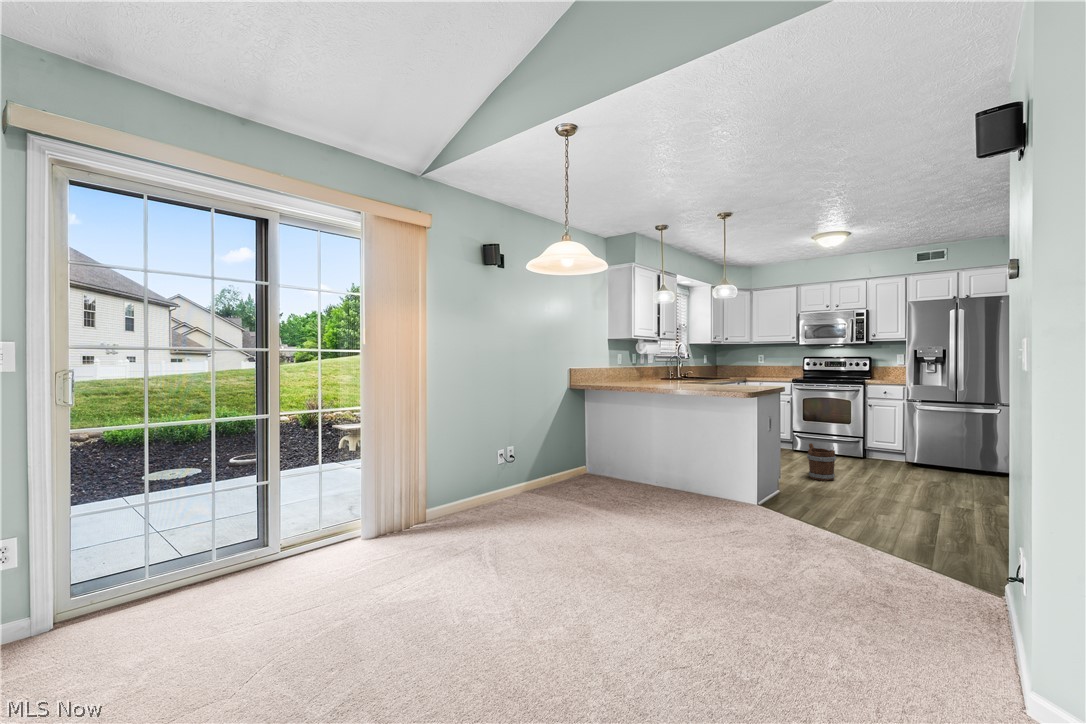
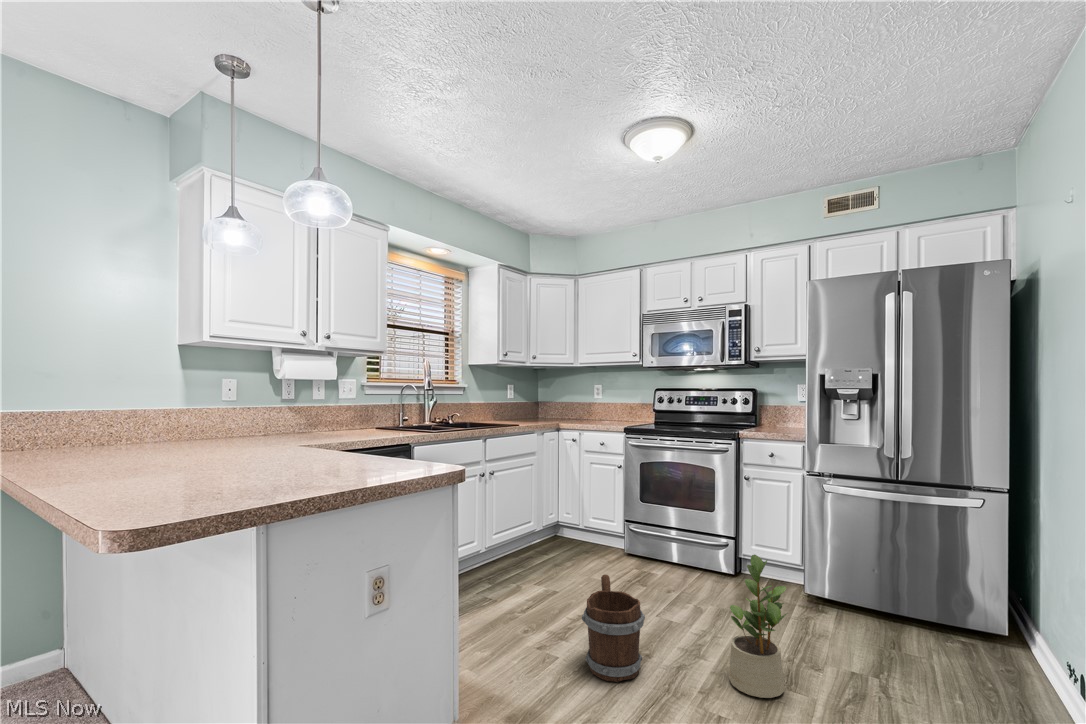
potted plant: none [875,429,904,484] -> present [729,554,786,698]

